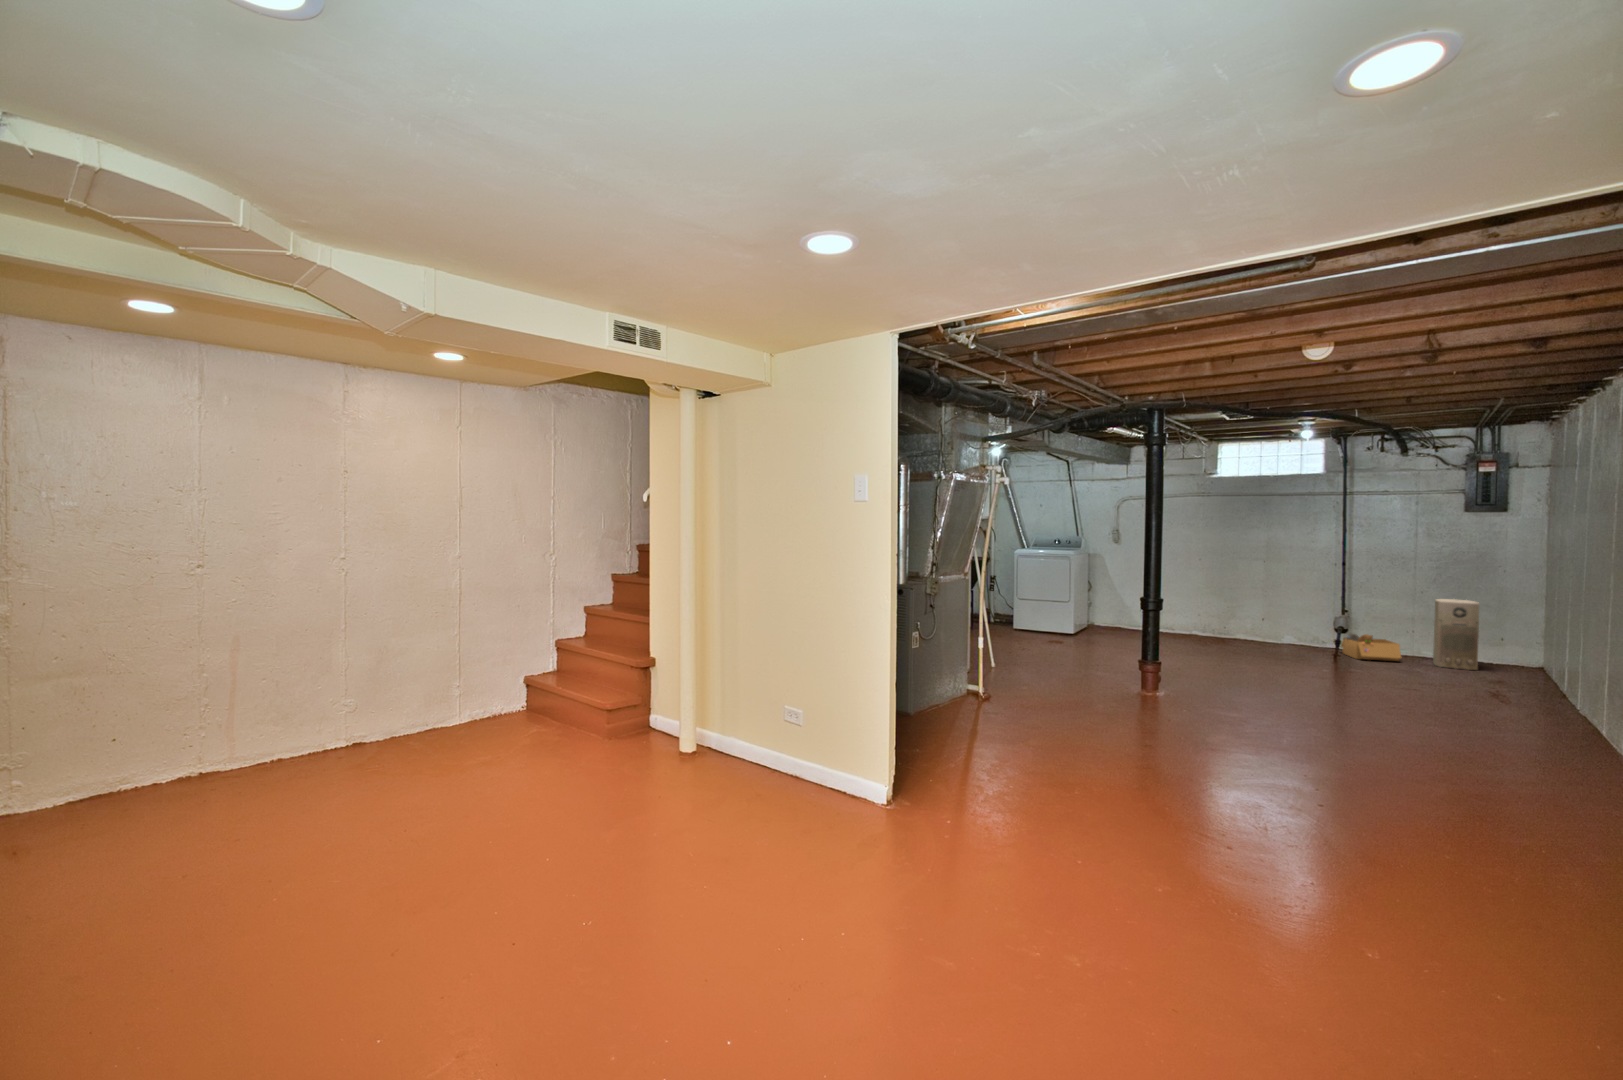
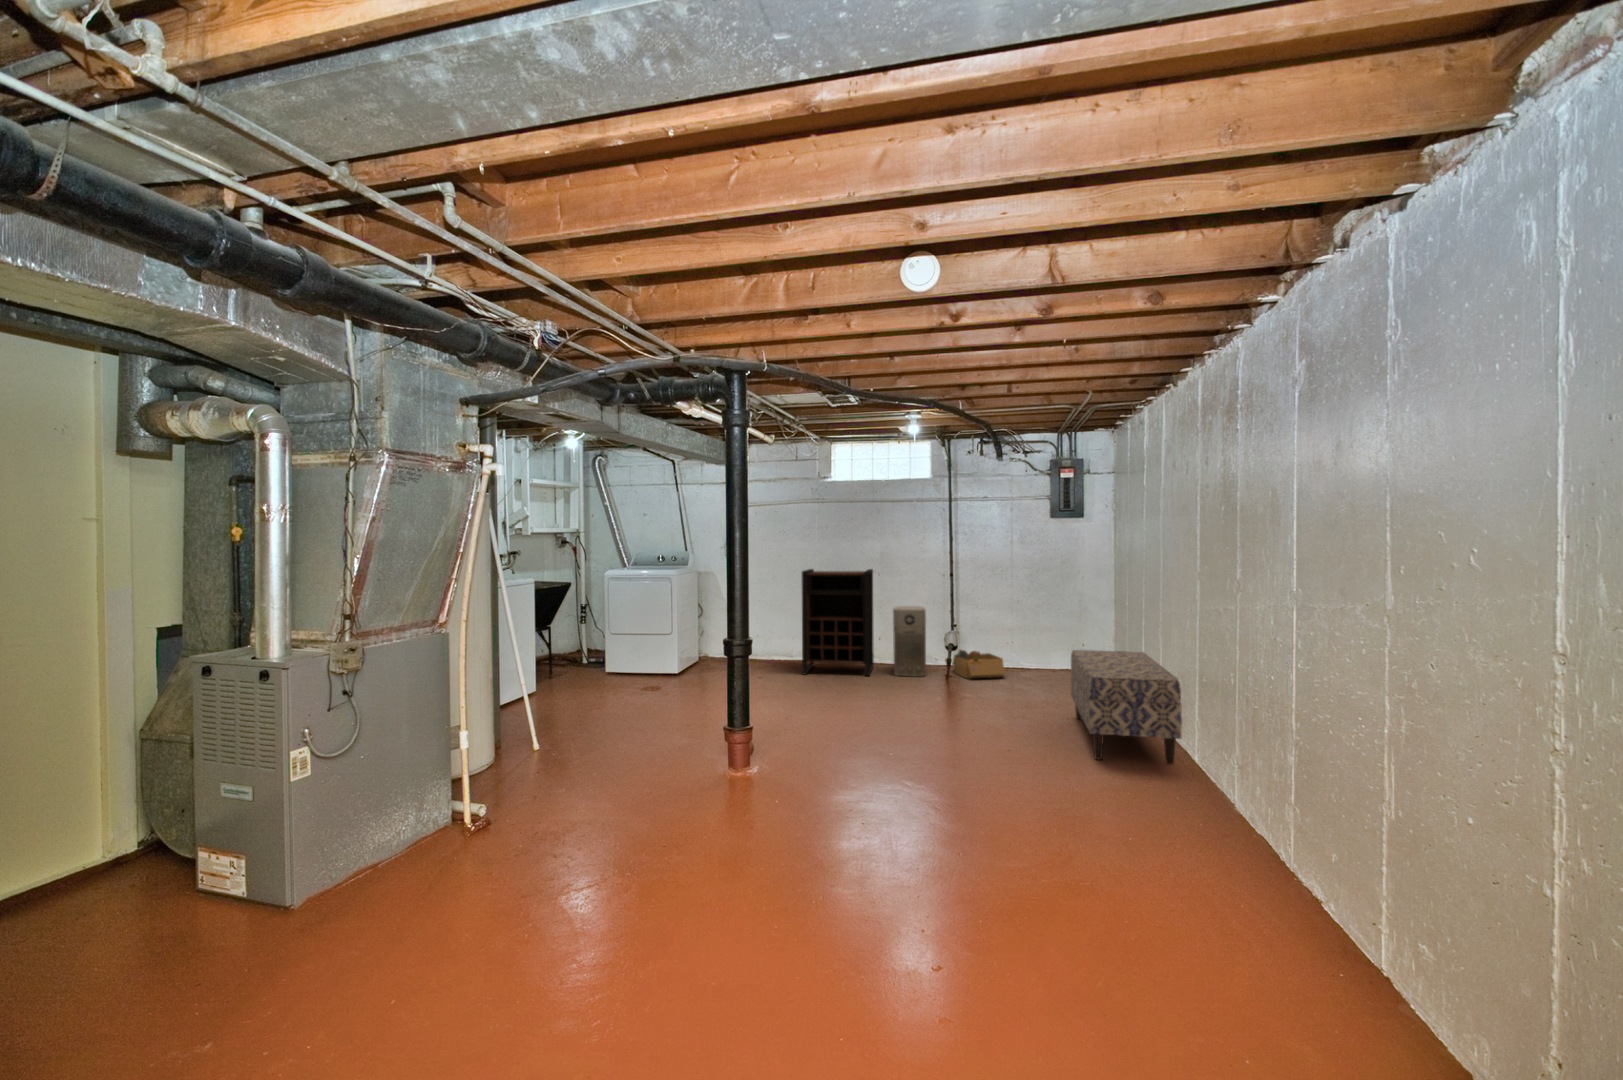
shelving unit: none [1185,554,1257,649] -> present [802,569,874,676]
air purifier: present [1433,599,1479,670] -> present [893,606,926,677]
bench: none [1473,634,1591,735] -> present [1070,650,1182,765]

